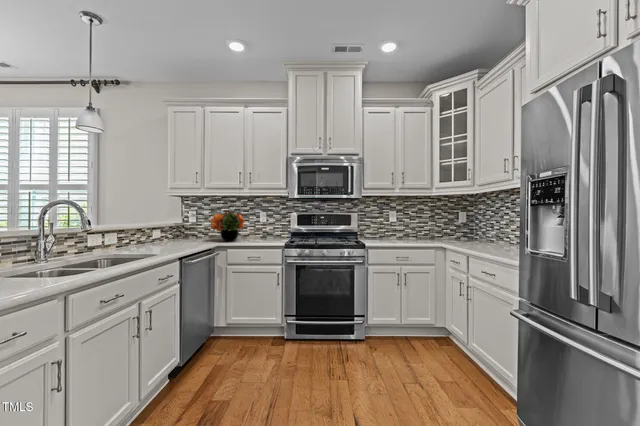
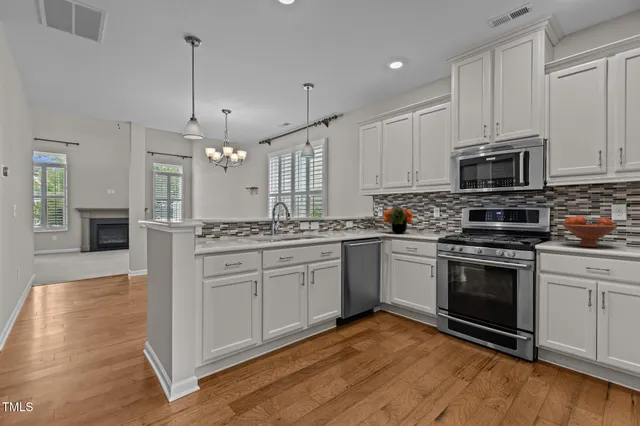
fruit bowl: none [376,219,407,242] -> present [563,216,617,247]

